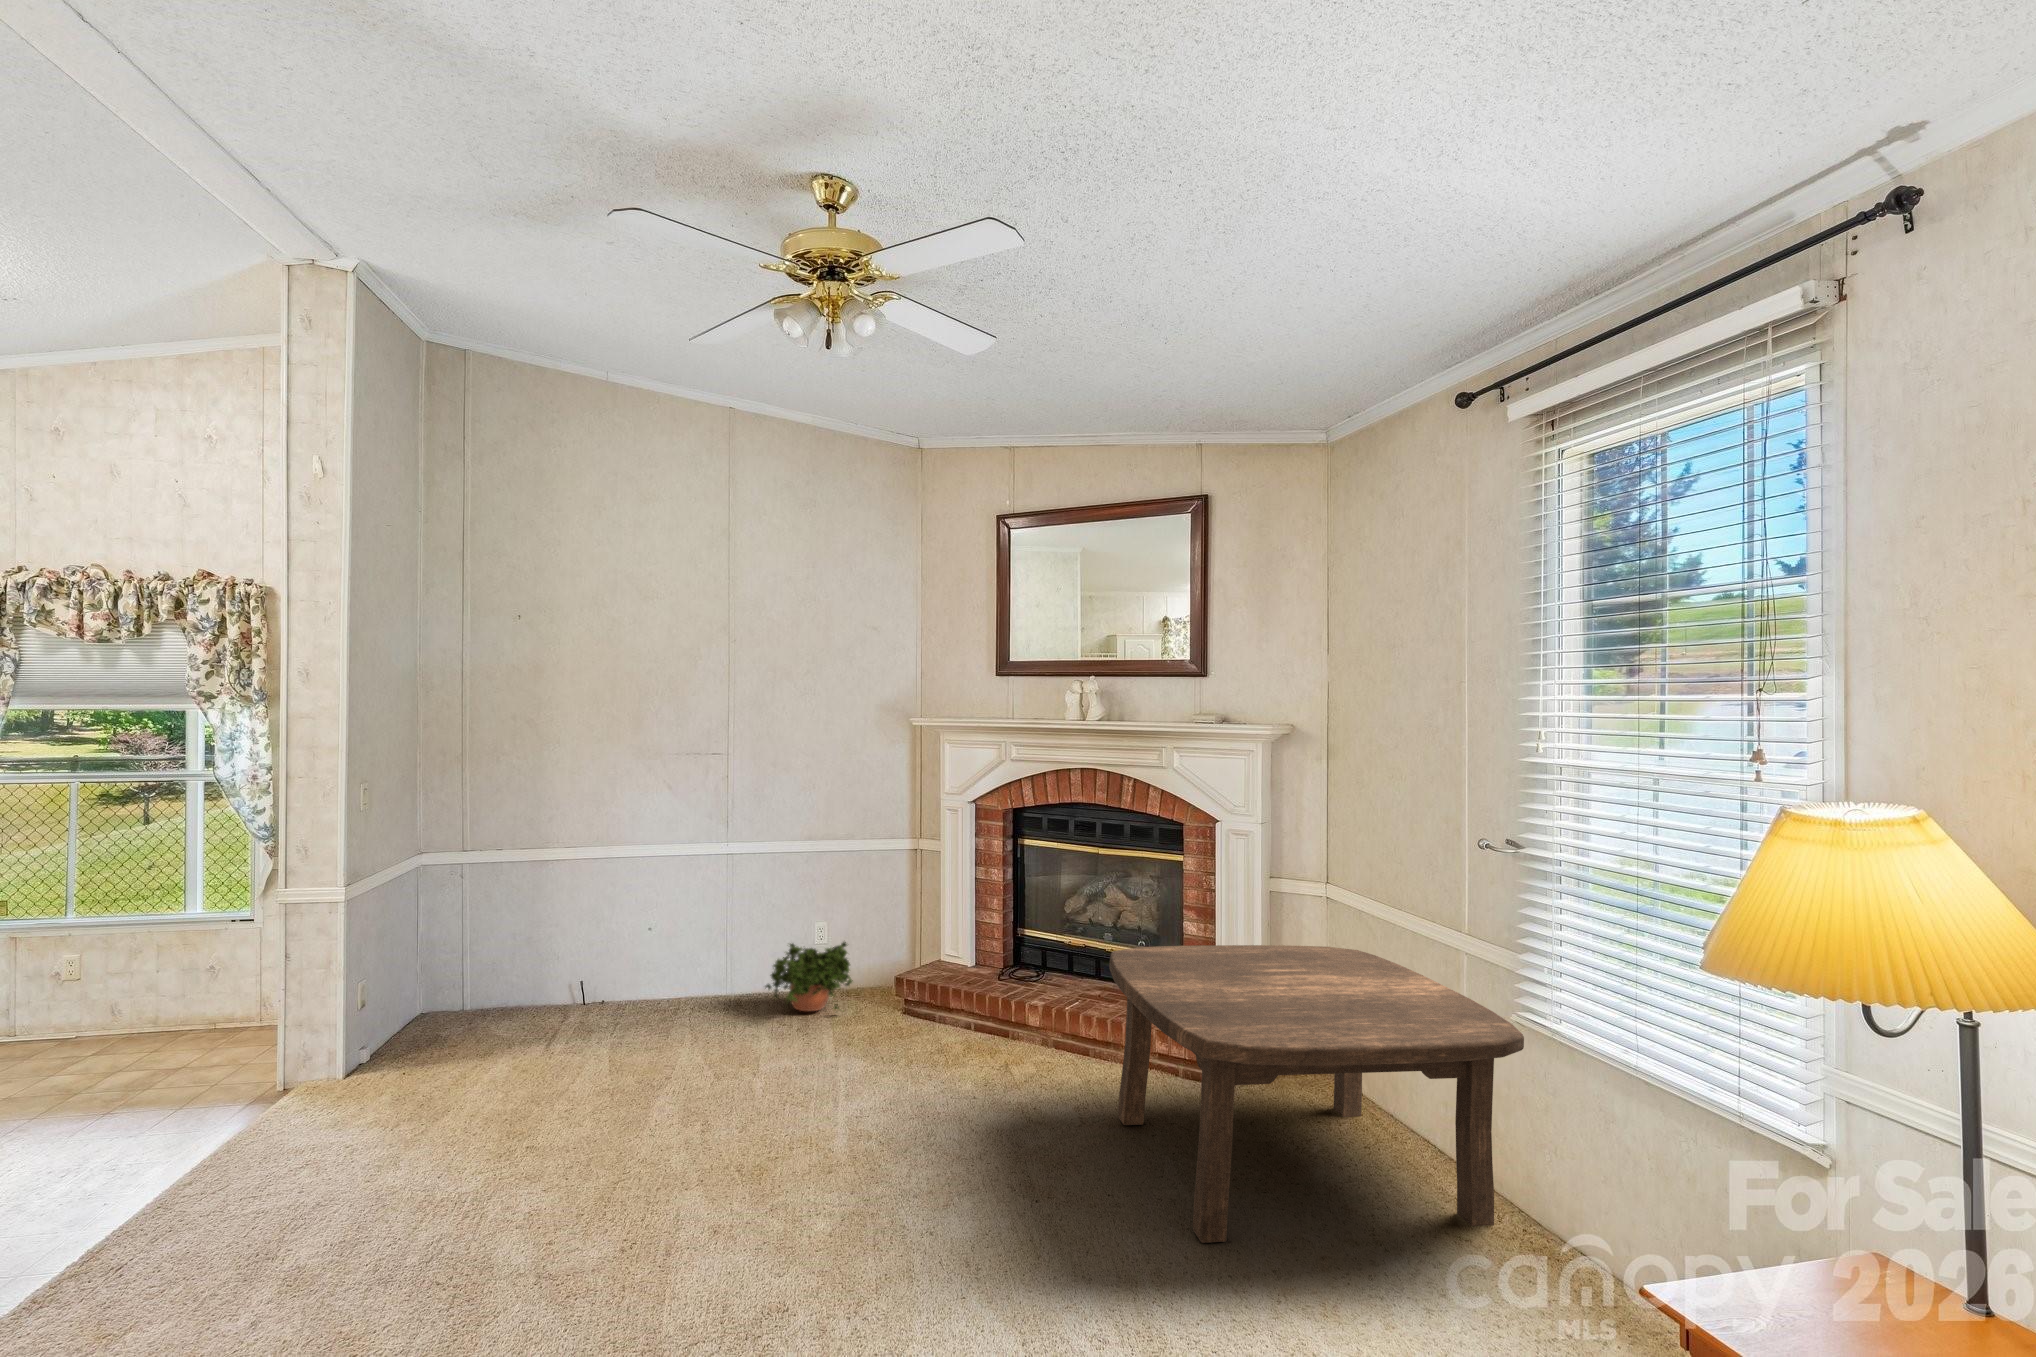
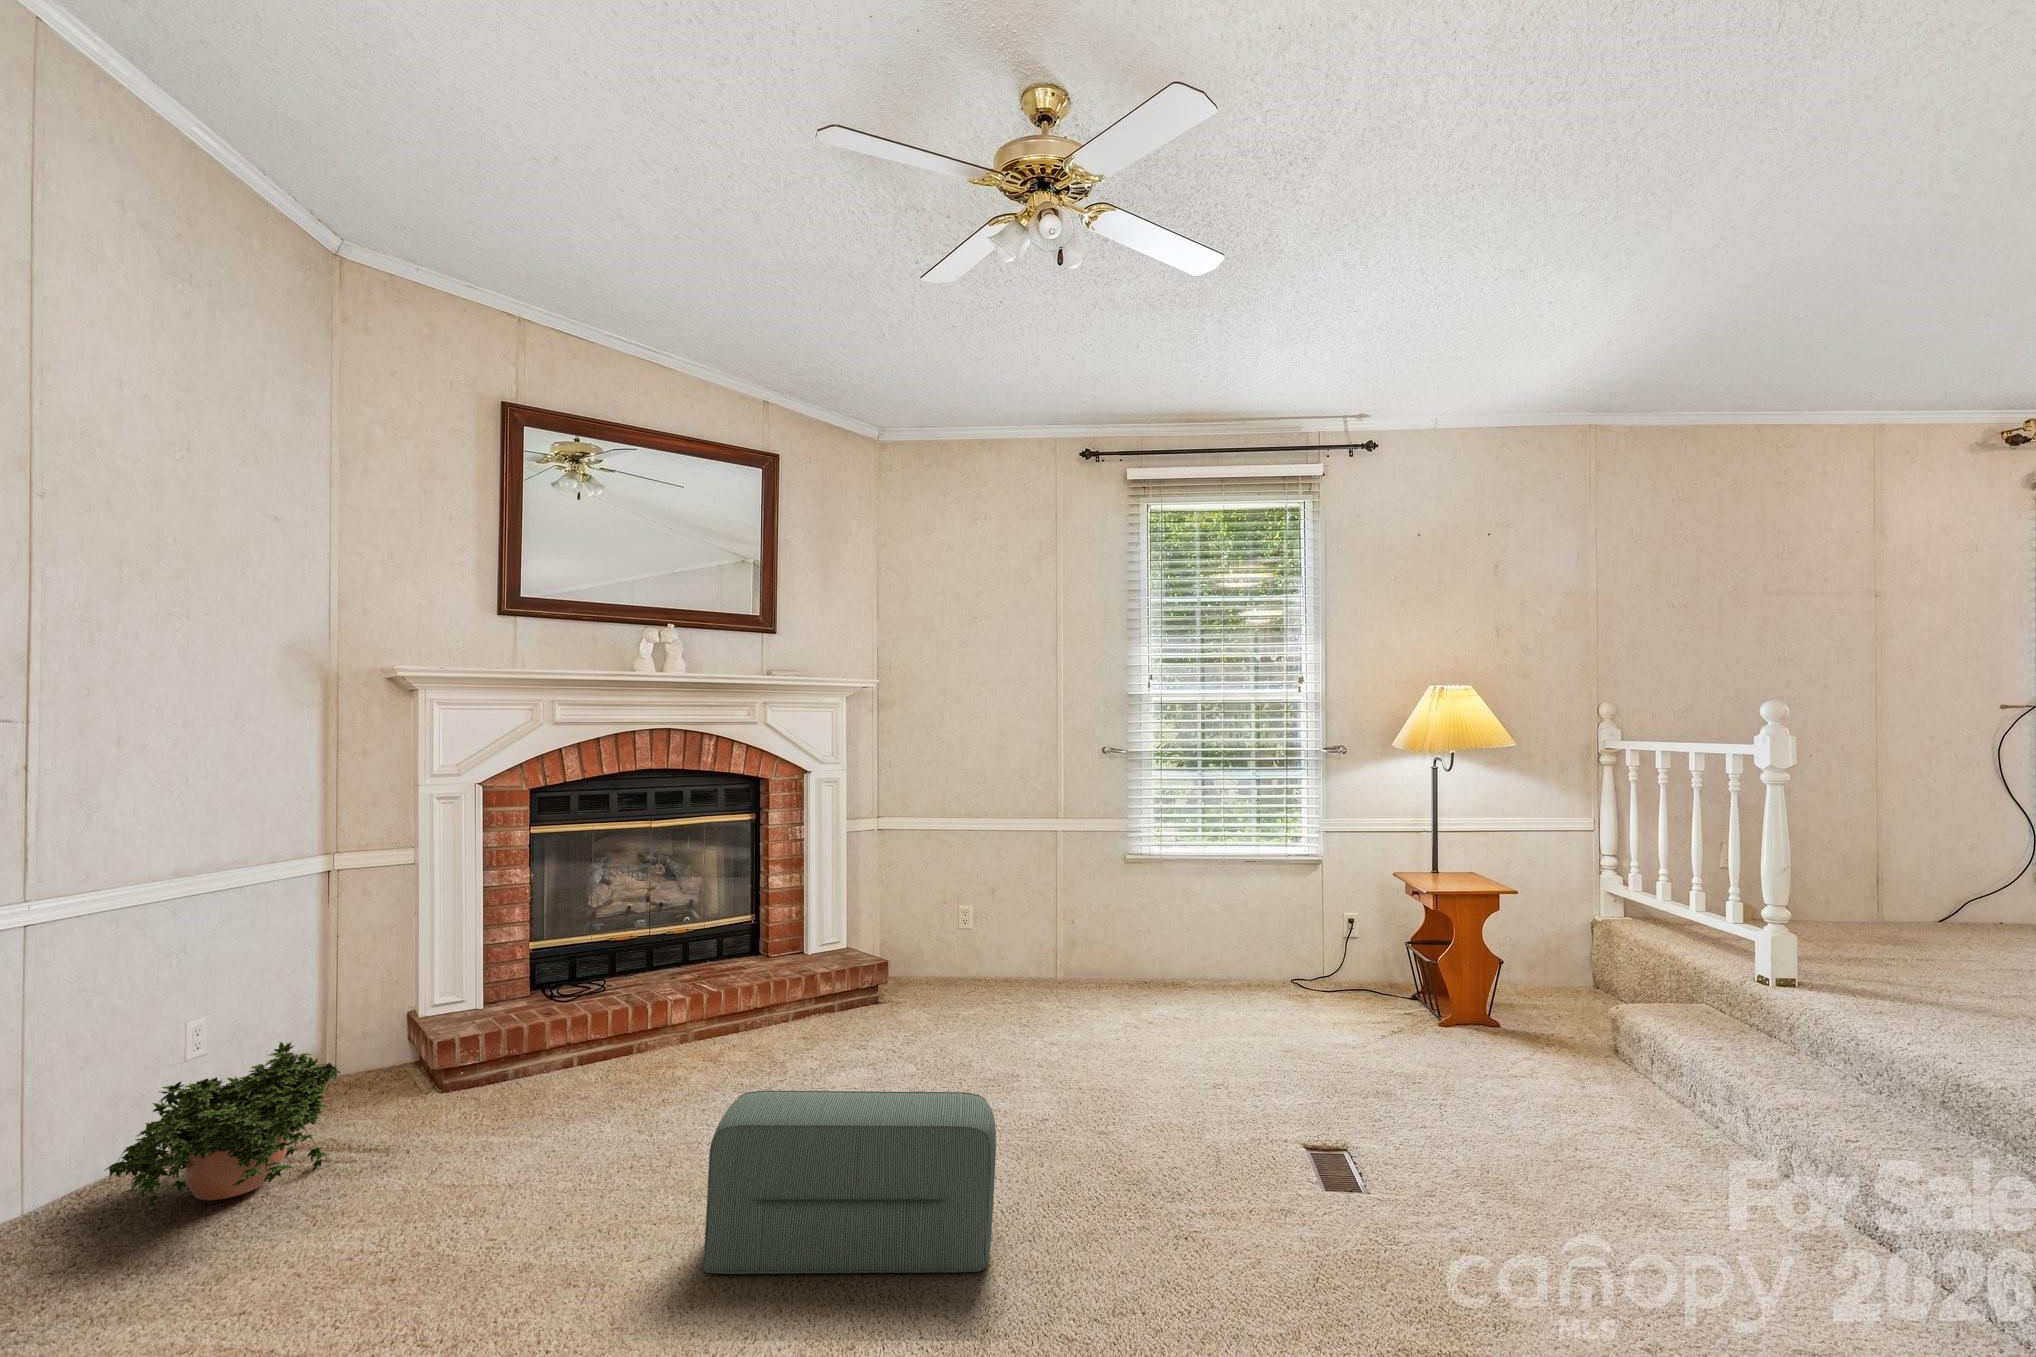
coffee table: present [1109,945,1524,1243] -> none [867,861,1164,1097]
pouf: none [806,1036,921,1220] -> present [703,1091,996,1274]

